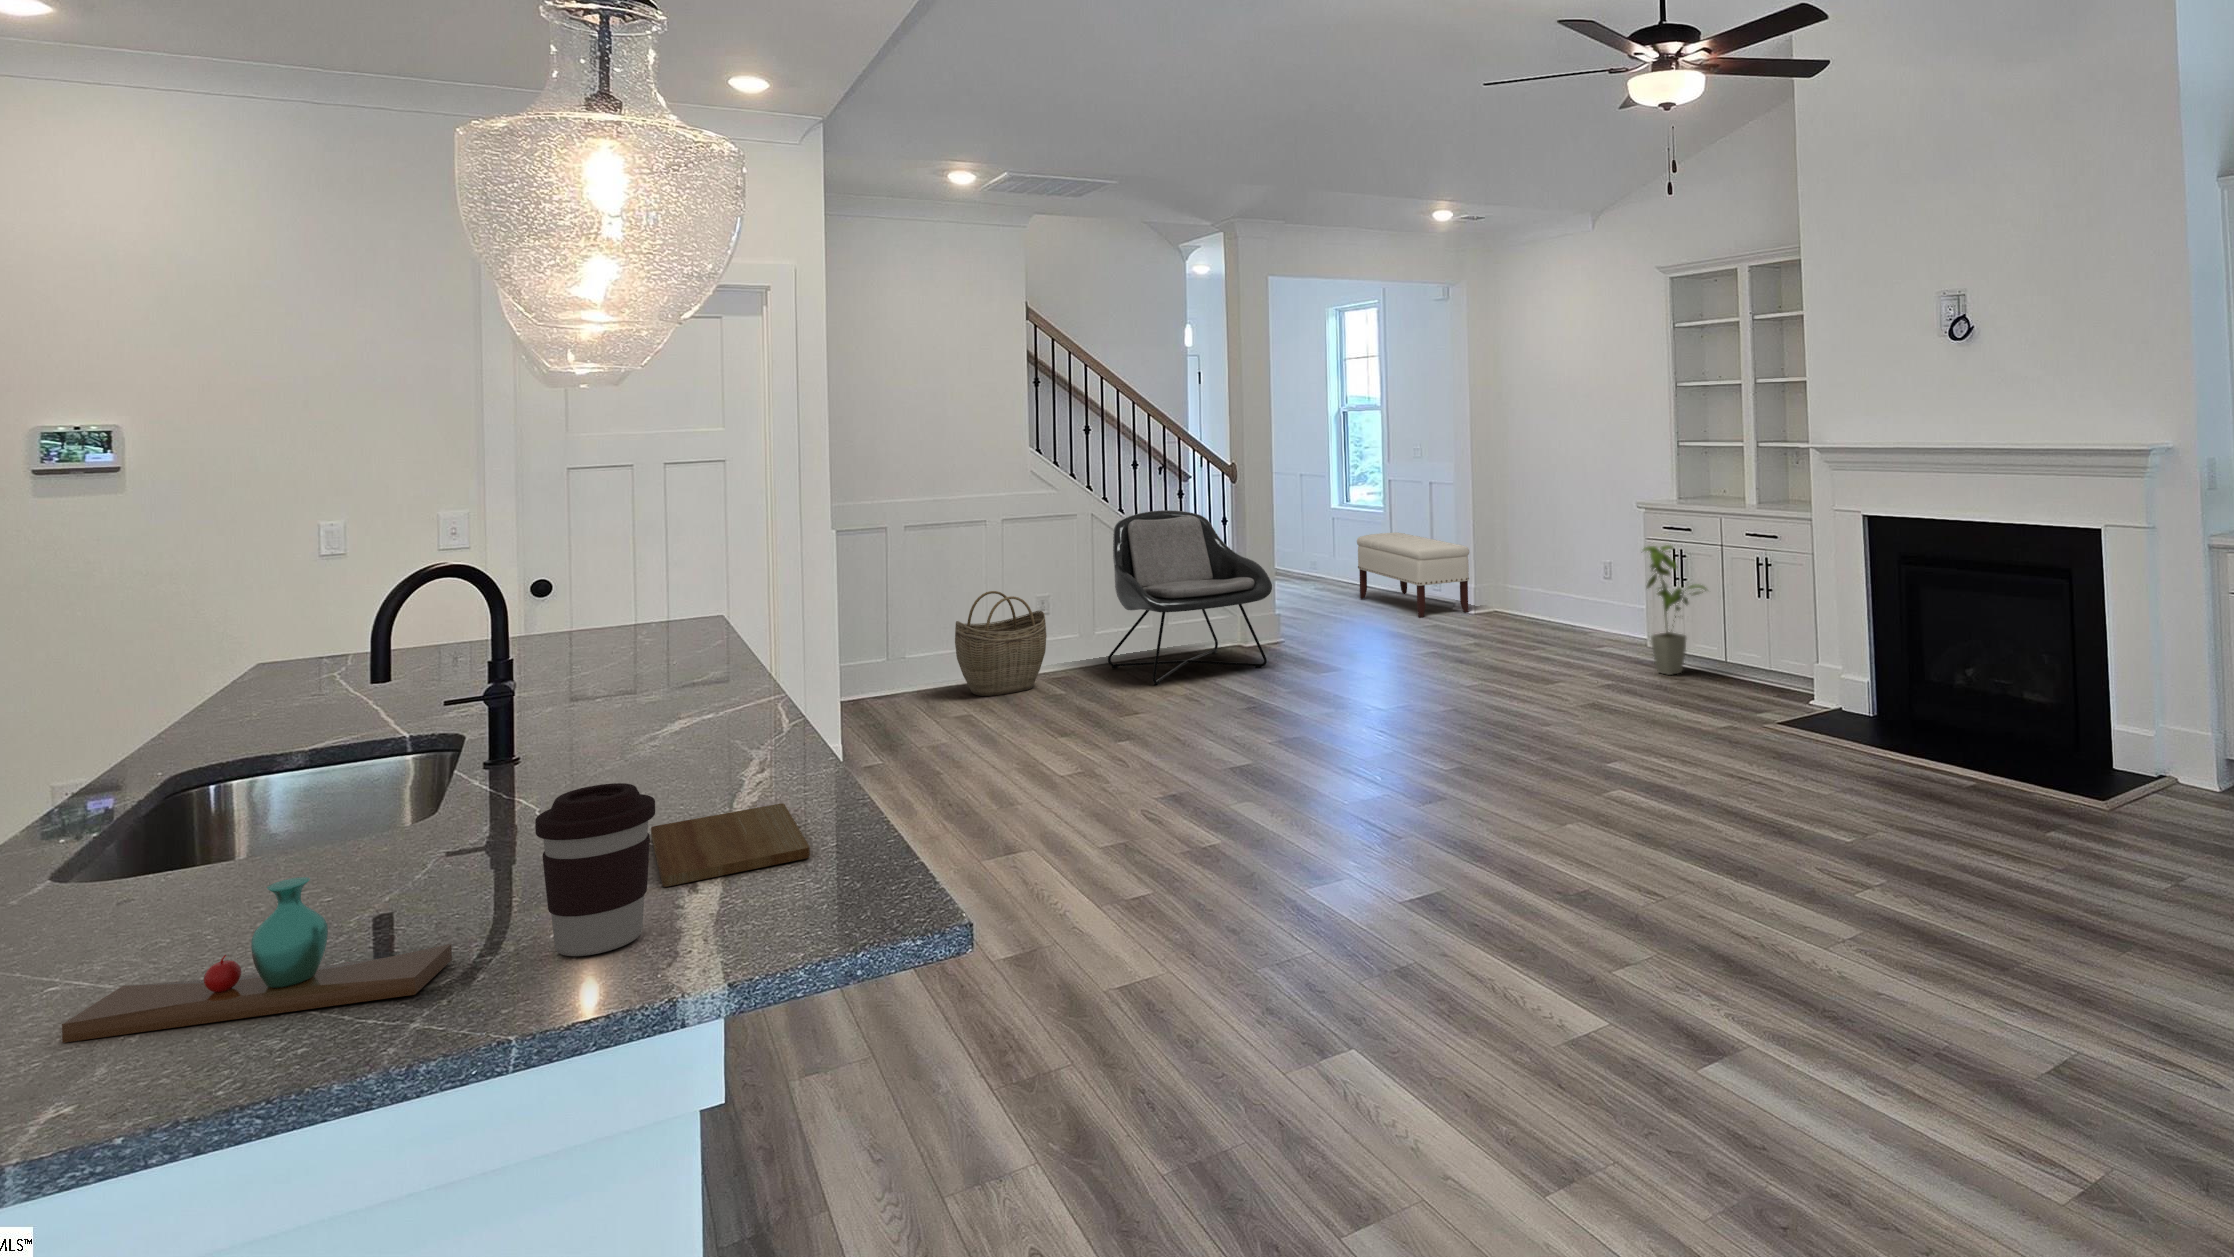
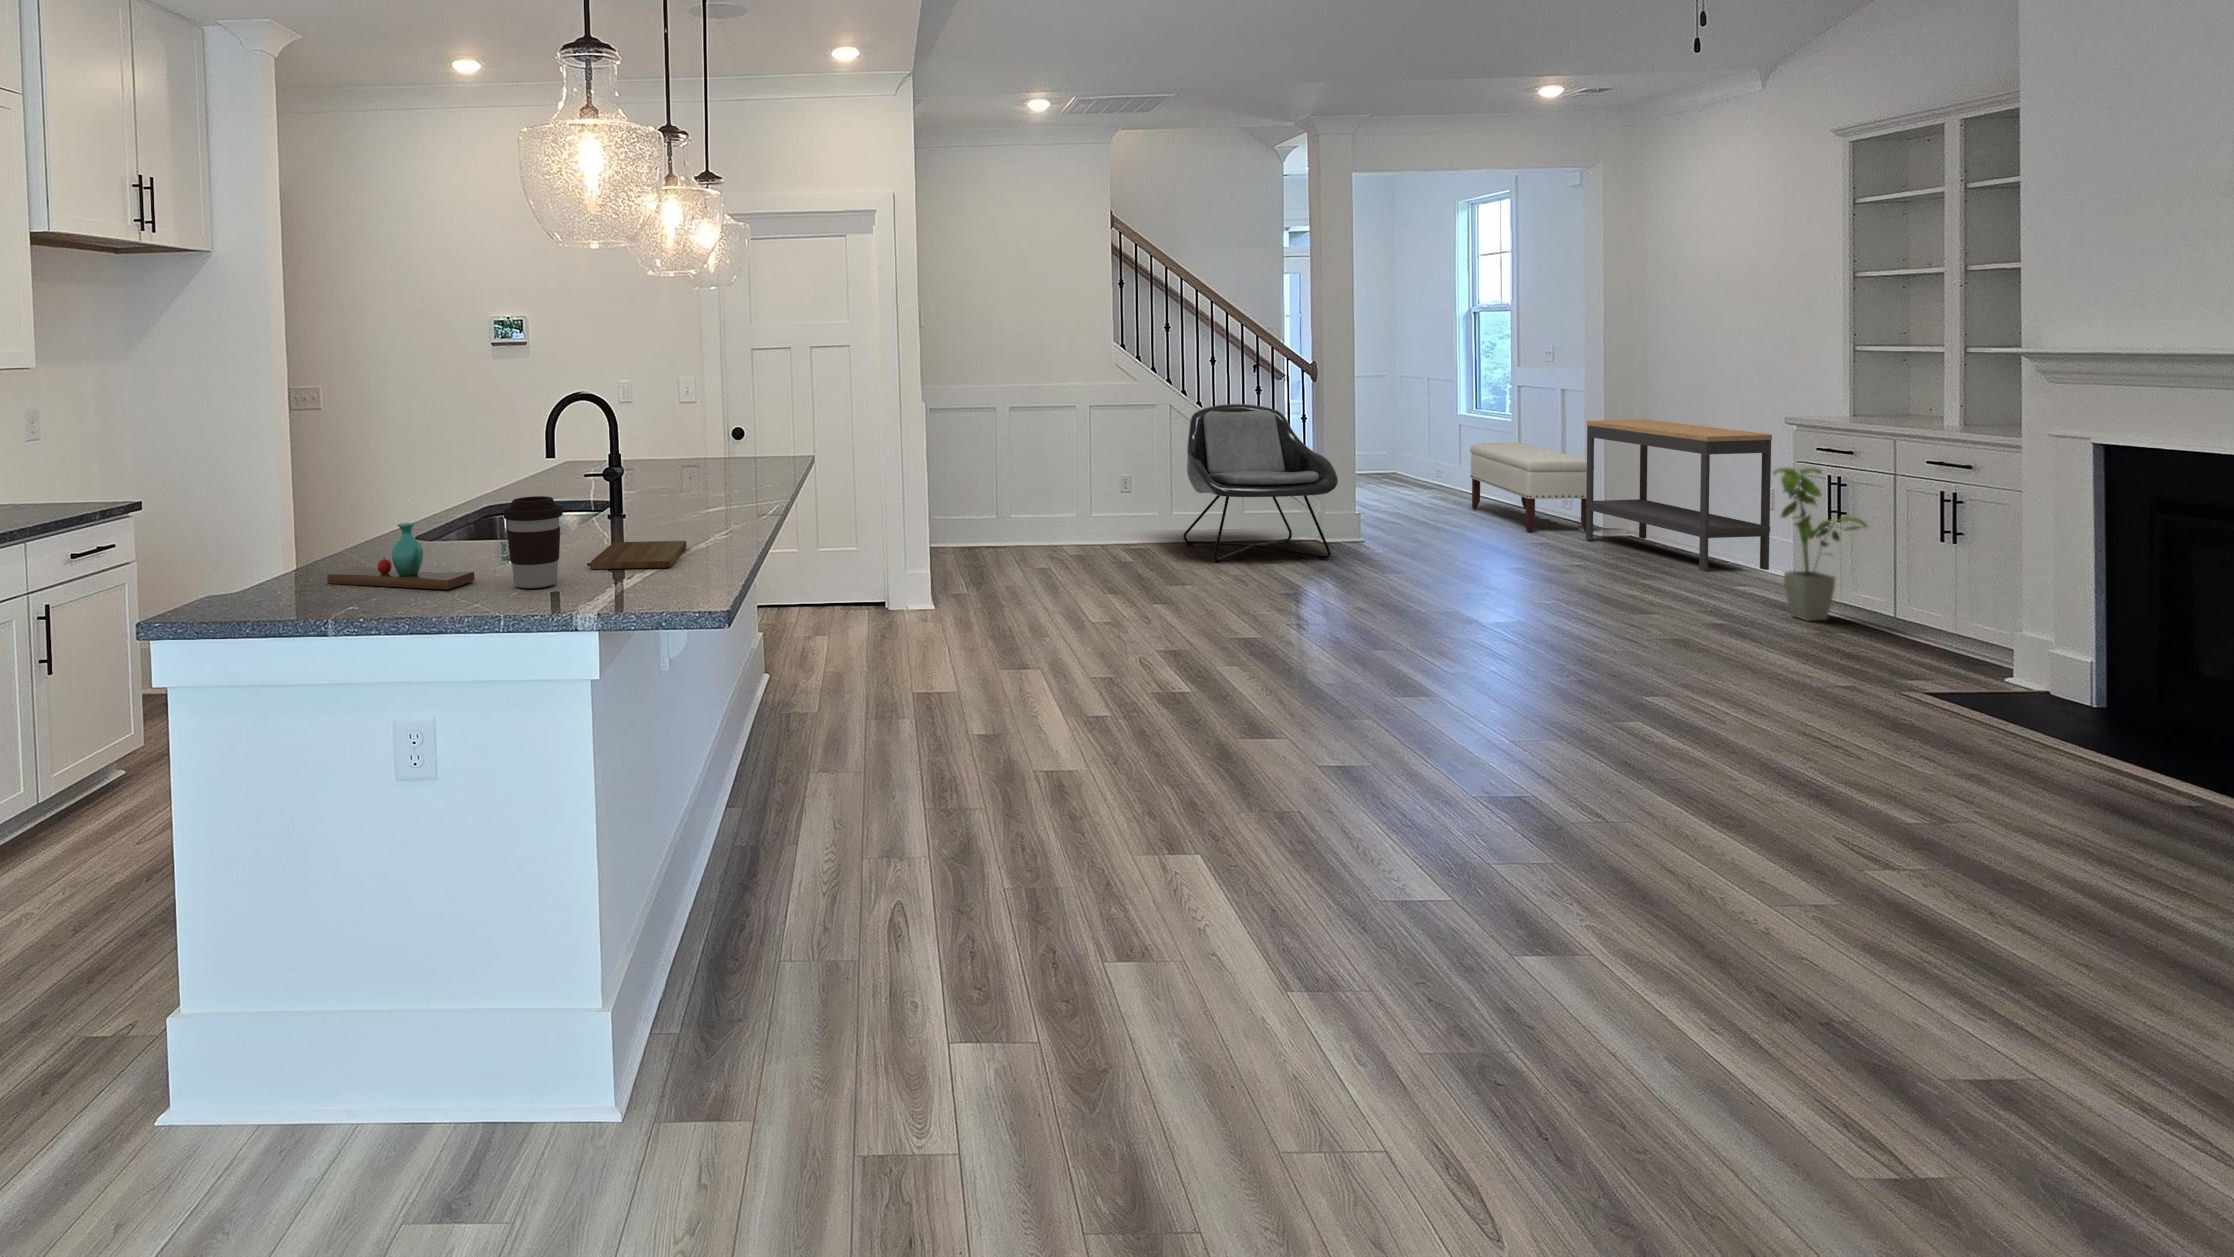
console table: none [1467,506,1615,640] -> present [1586,419,1772,572]
woven basket: present [955,591,1047,696] -> none [1049,466,1125,554]

